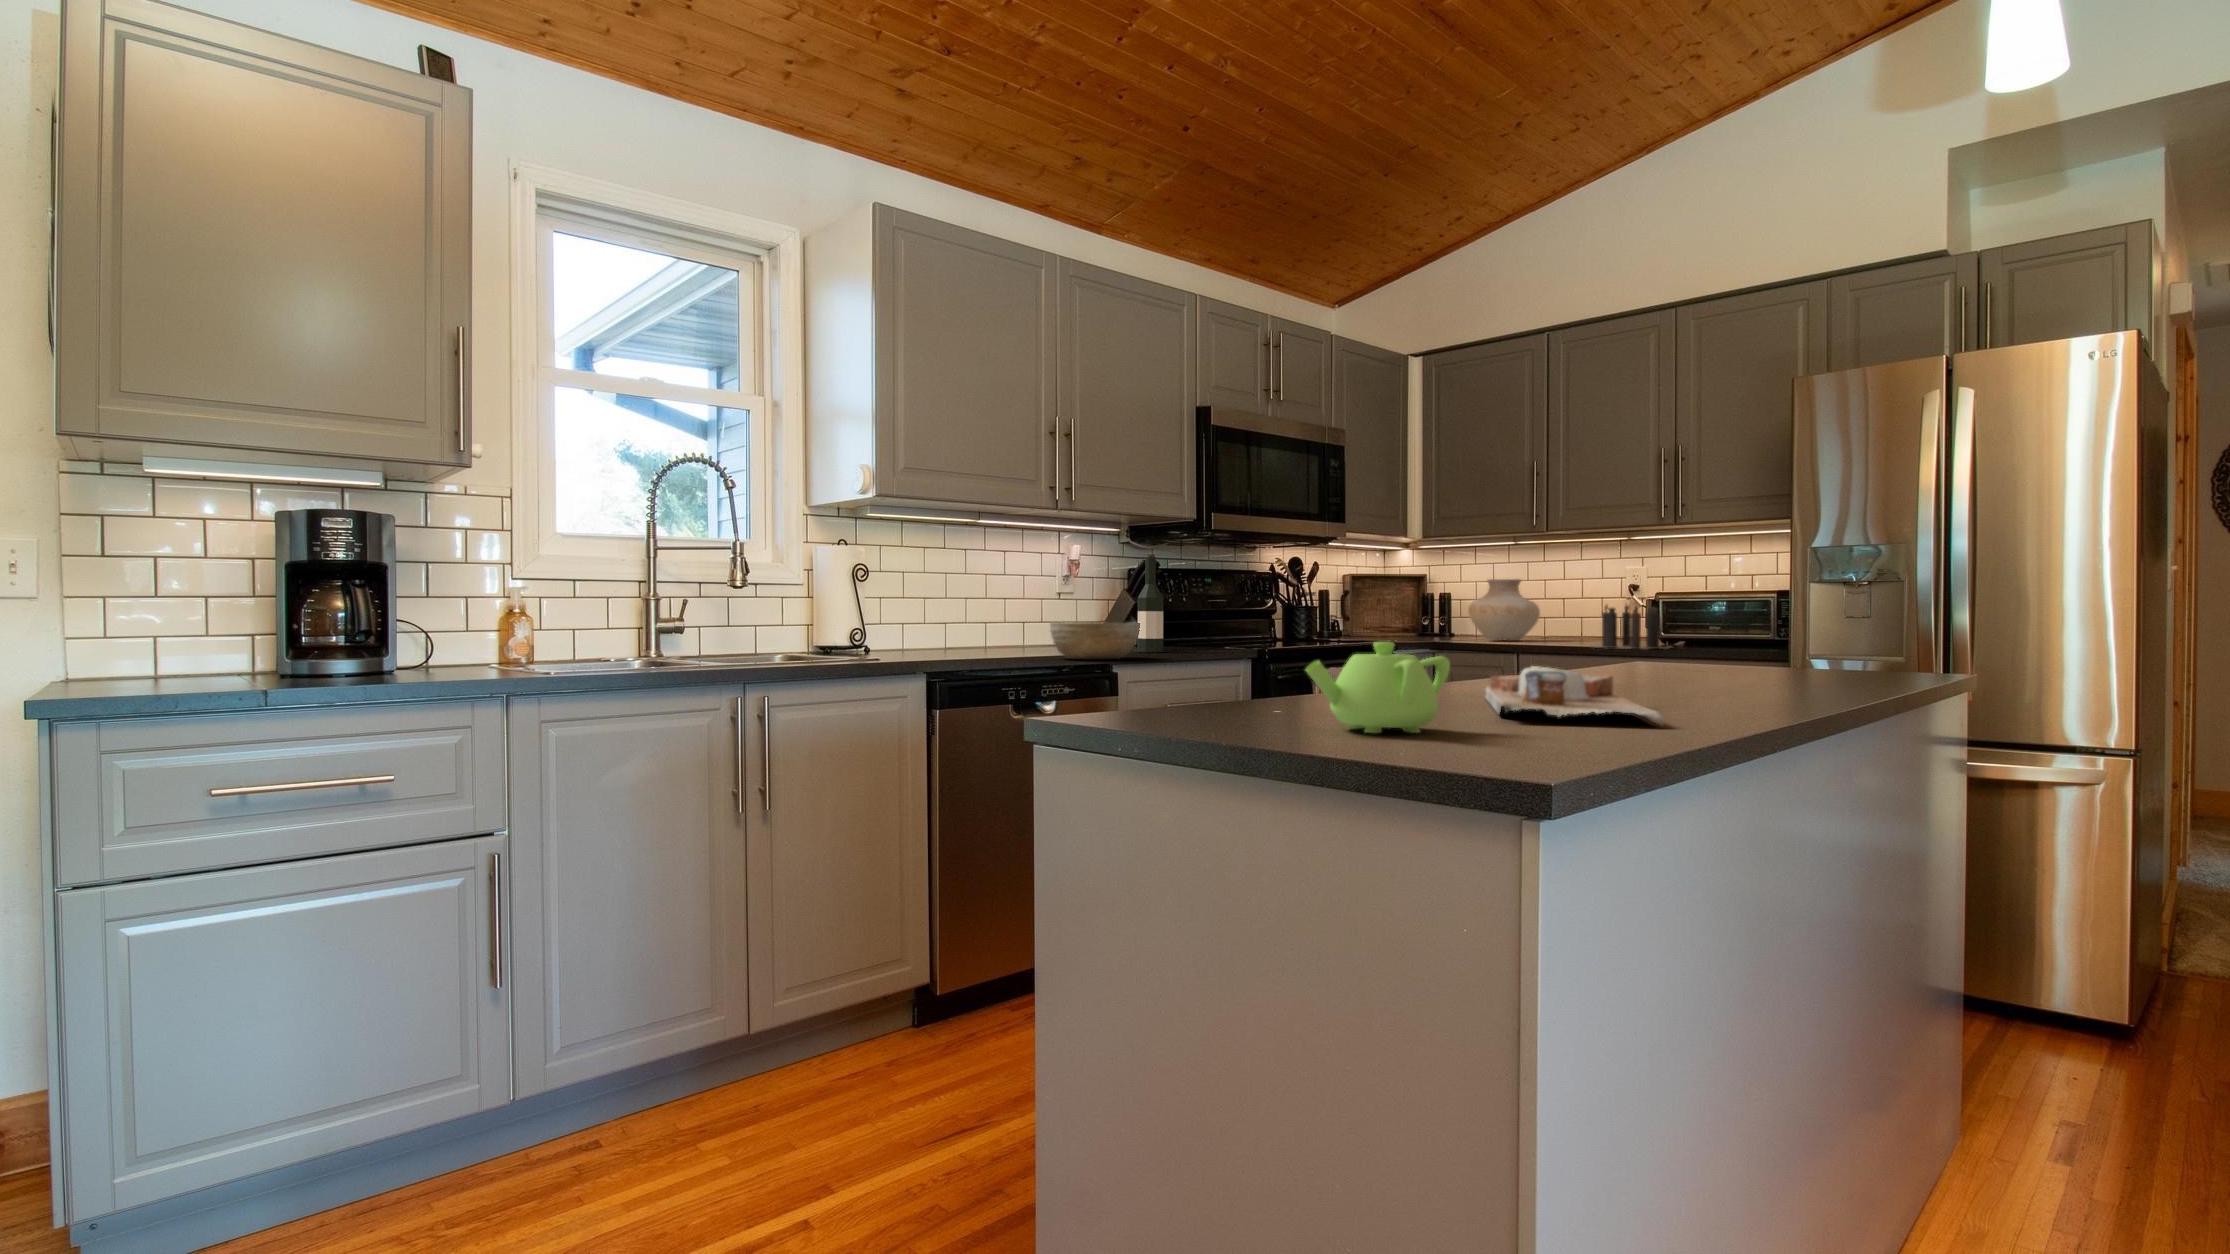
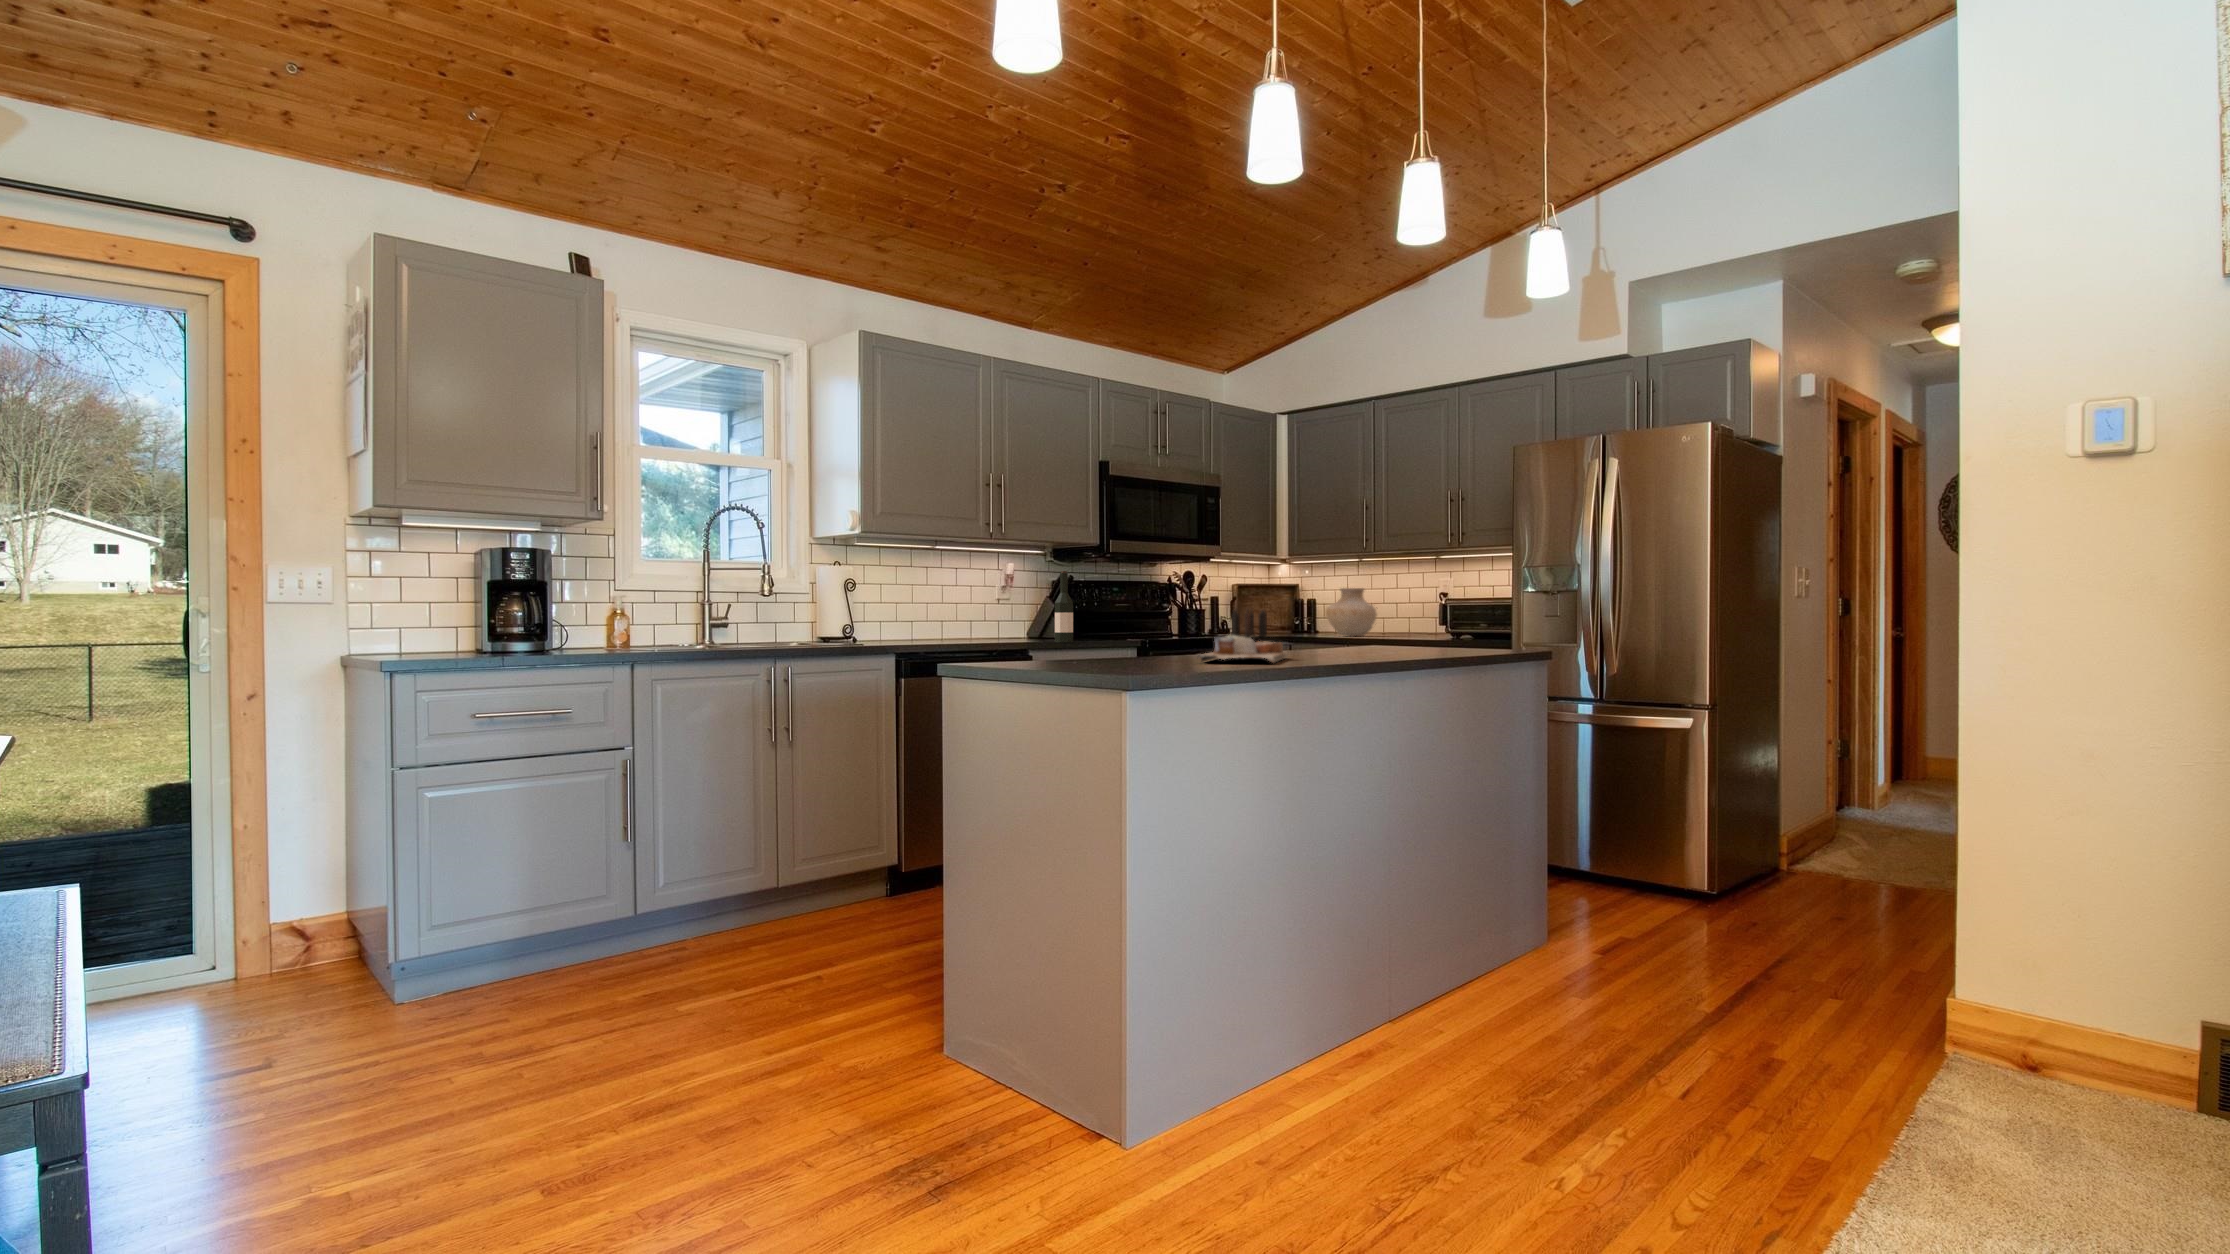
candle: present [1596,605,1670,649] -> present [1232,609,1267,638]
bowl: present [1050,622,1140,659] -> none [985,619,1049,645]
teapot: present [1306,642,1450,733] -> none [1083,620,1160,666]

